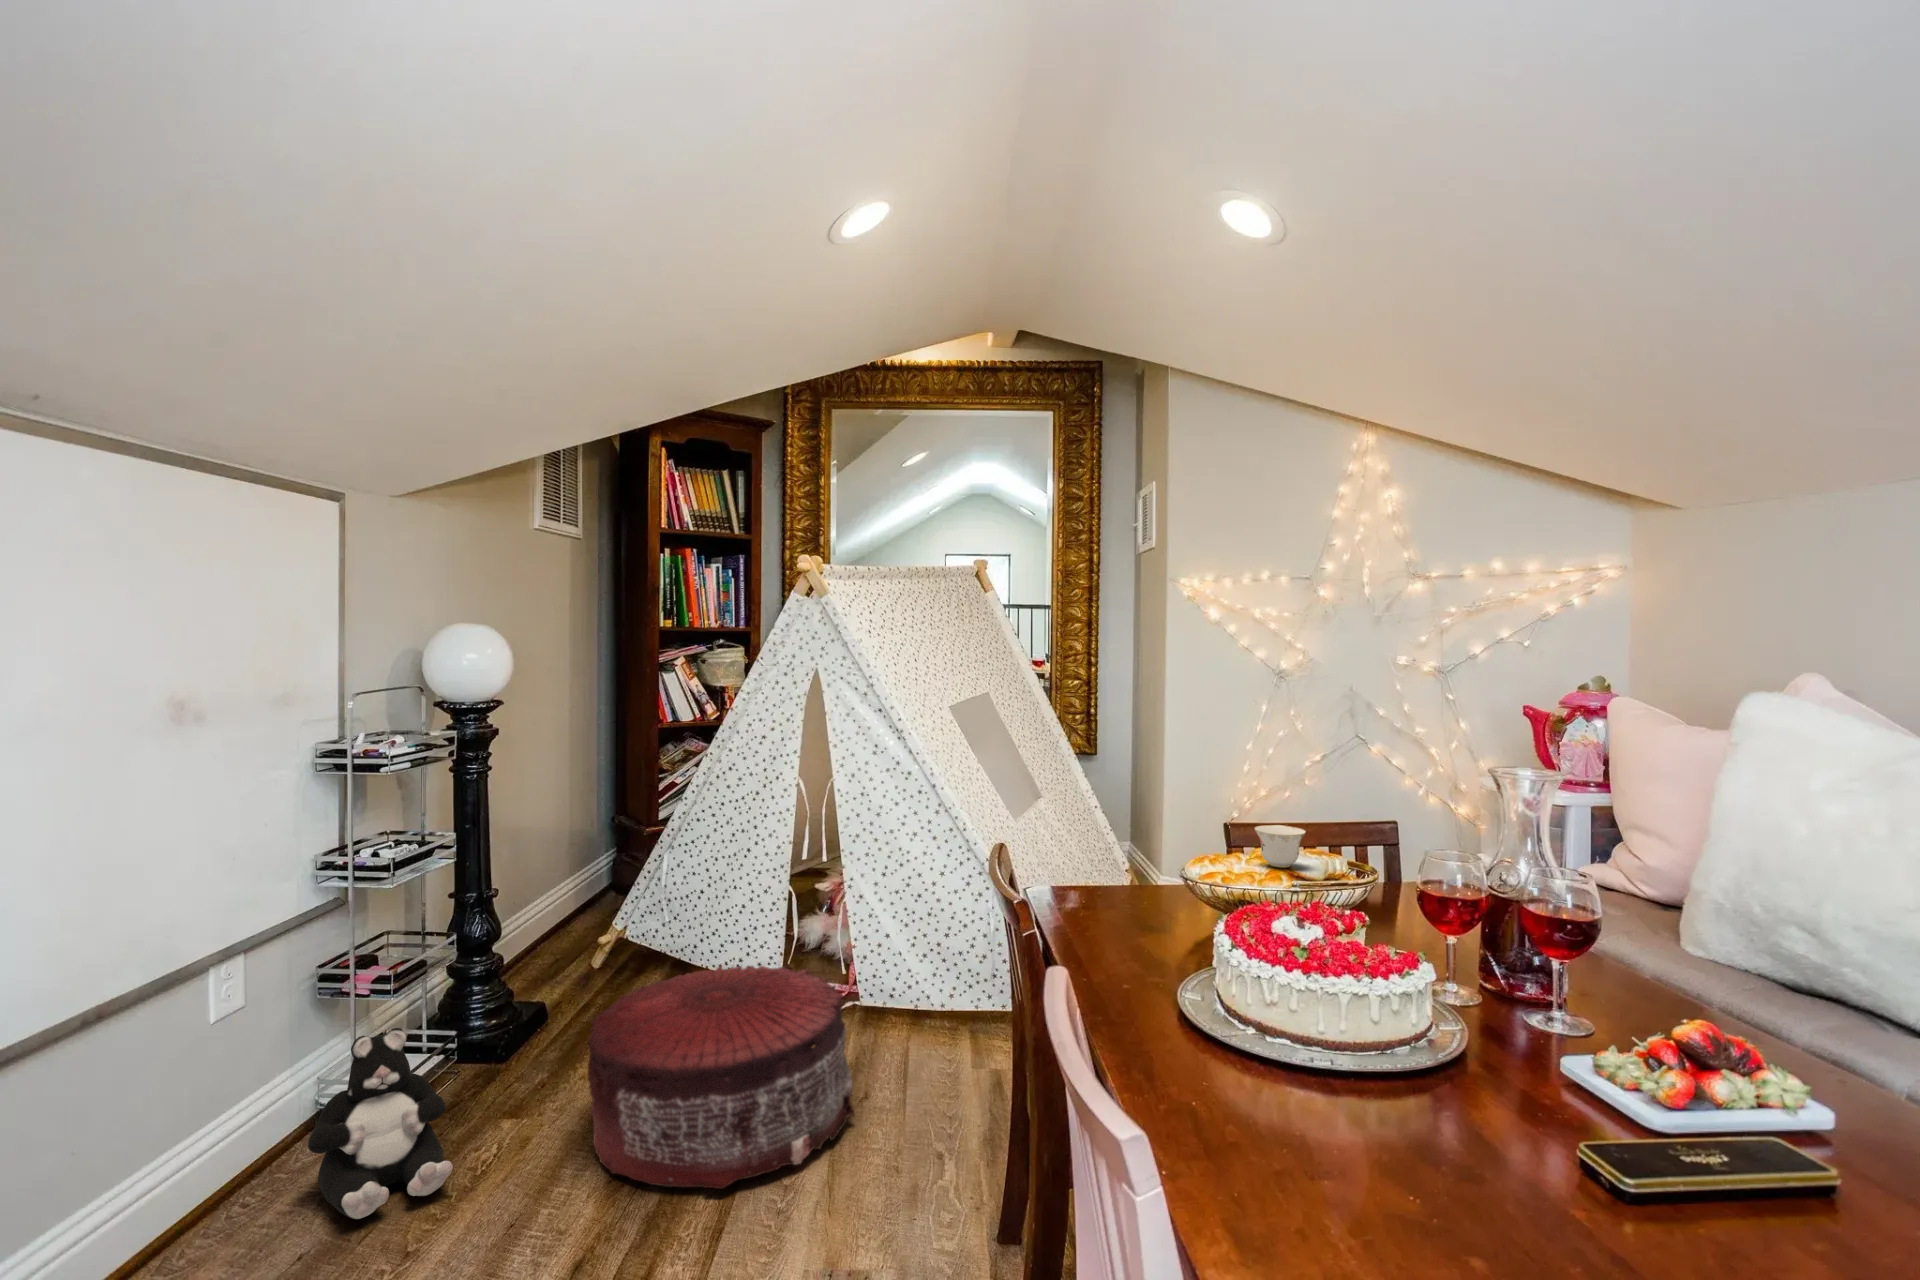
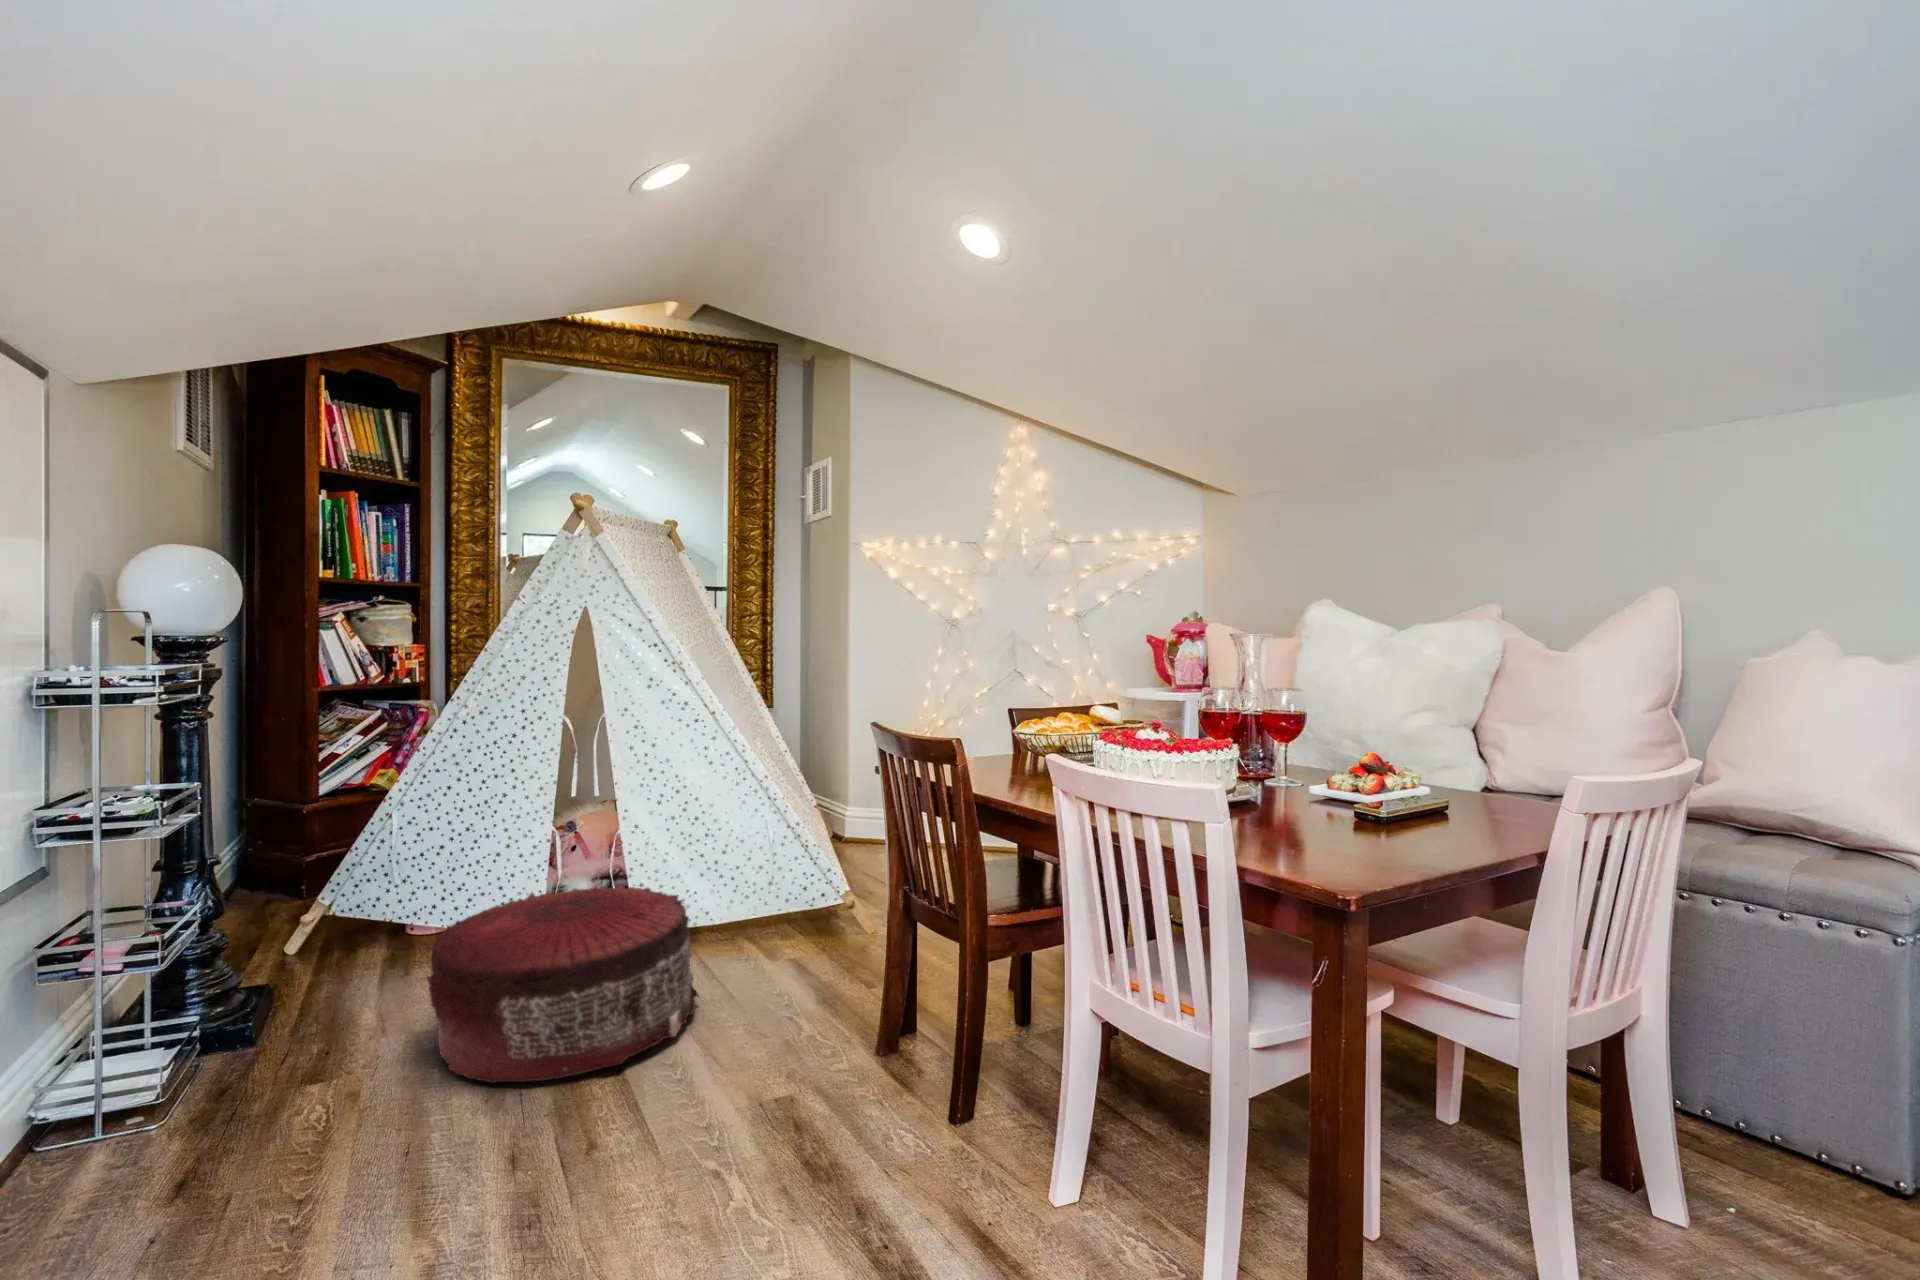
teacup: present [1254,825,1306,868] -> none [1058,697,1092,724]
plush toy: present [308,1028,453,1219] -> none [124,985,318,1181]

